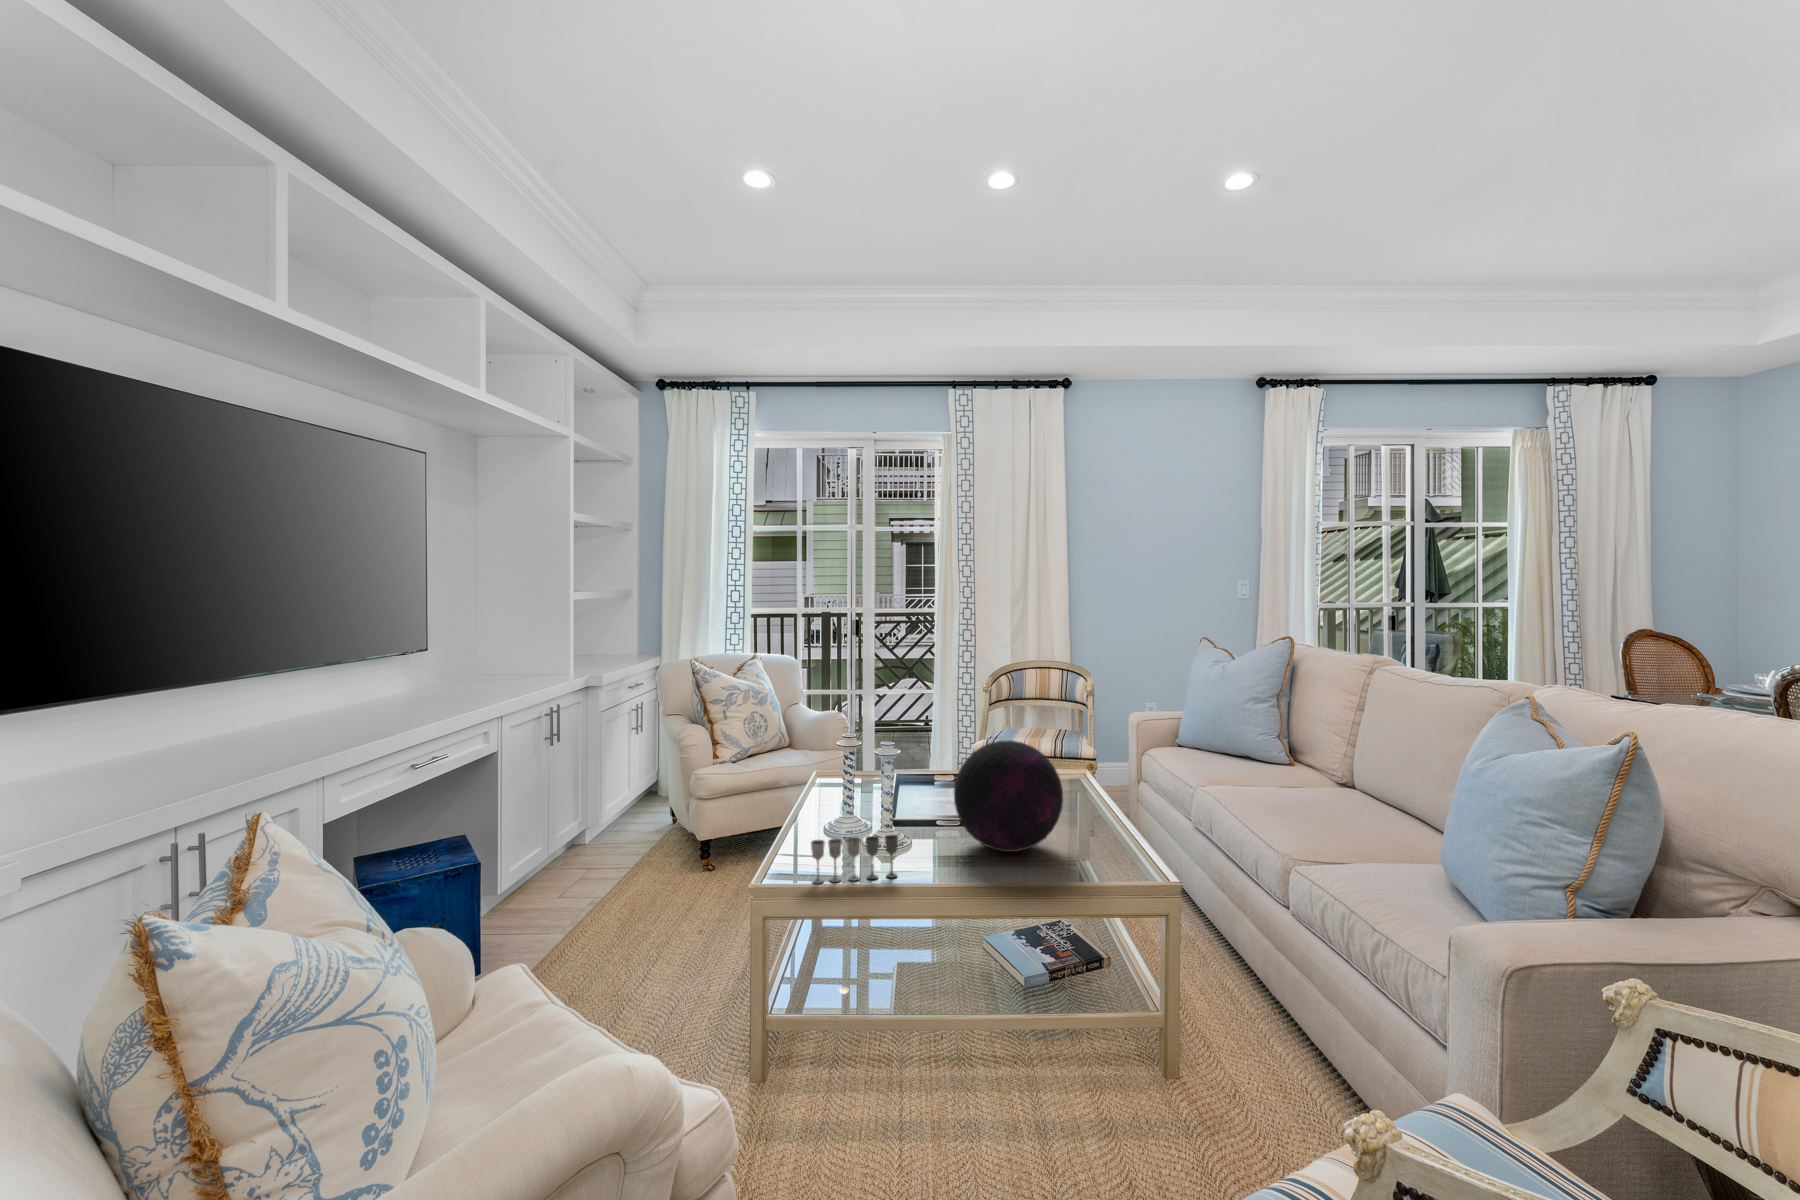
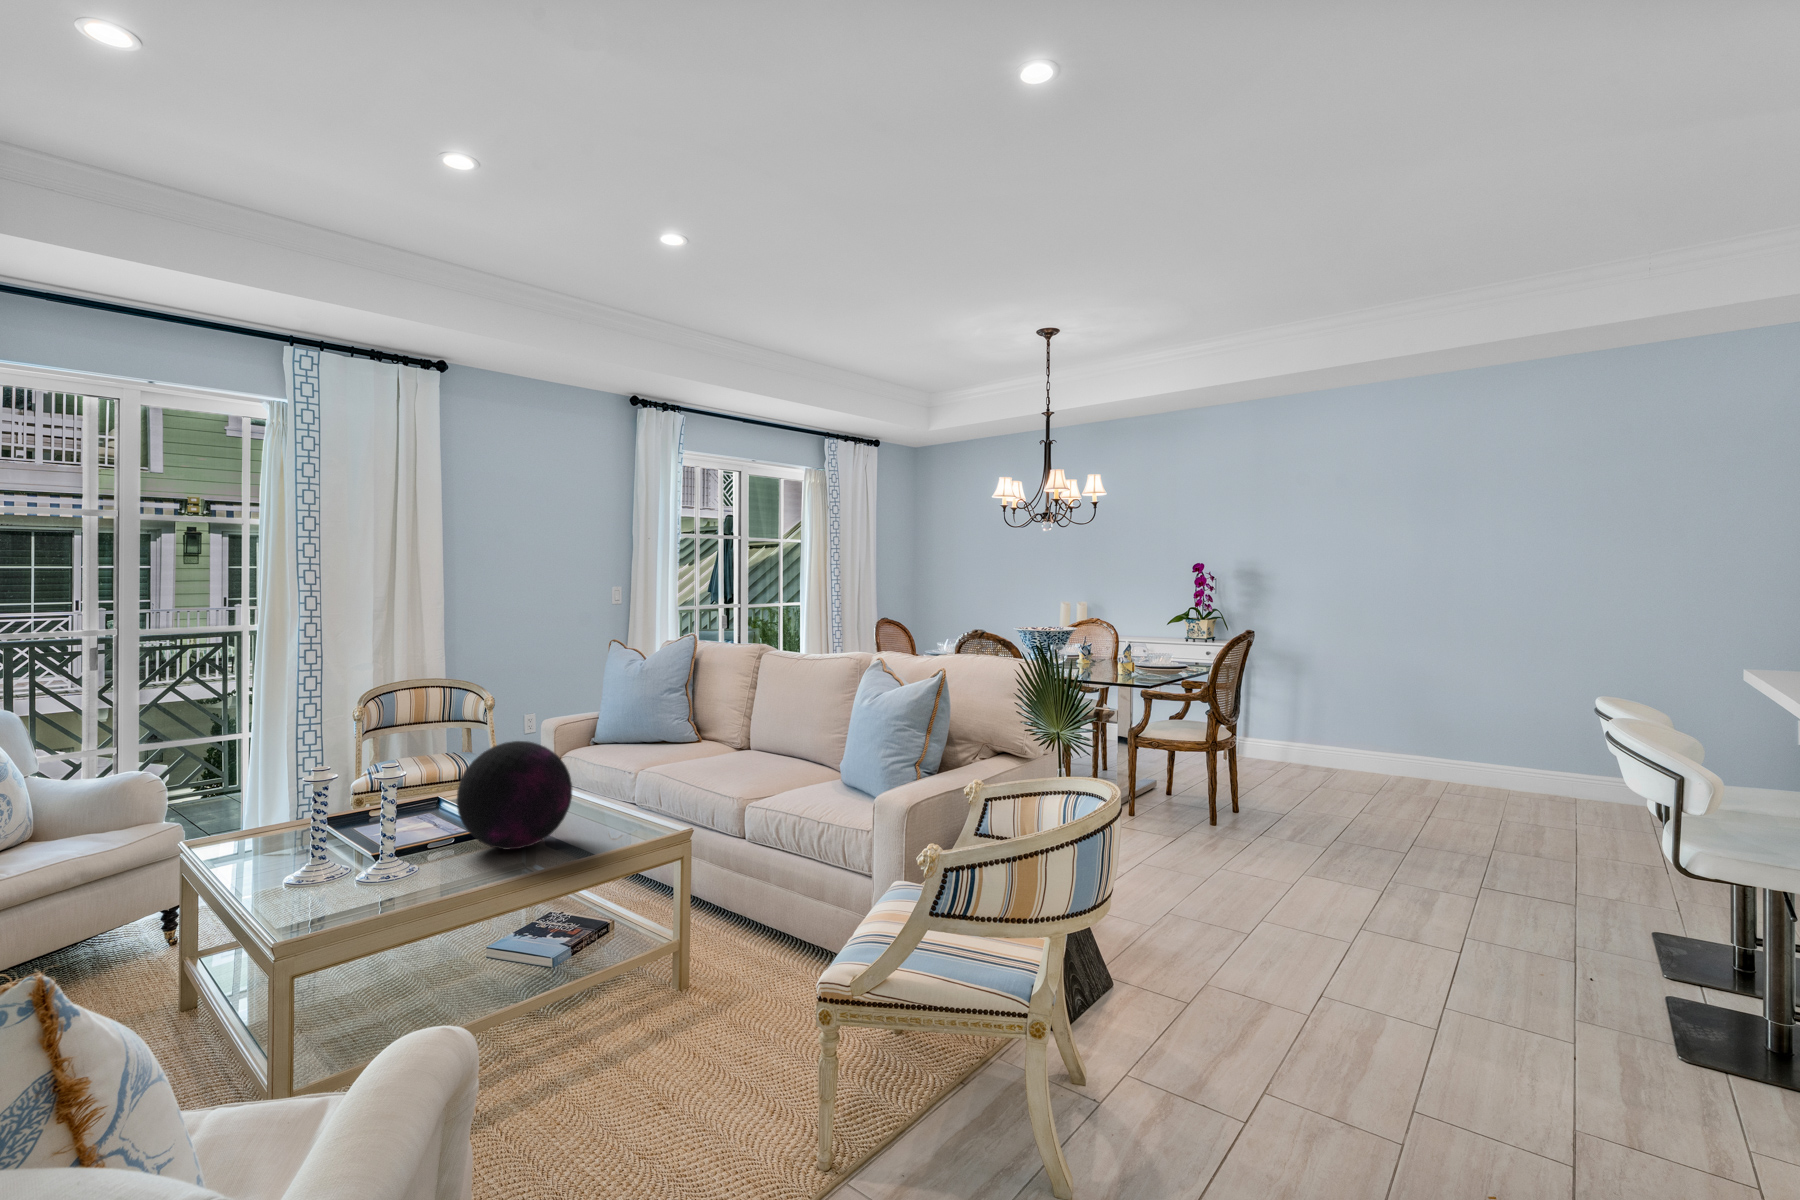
wine glass: present [811,835,898,884] -> none [329,850,429,921]

